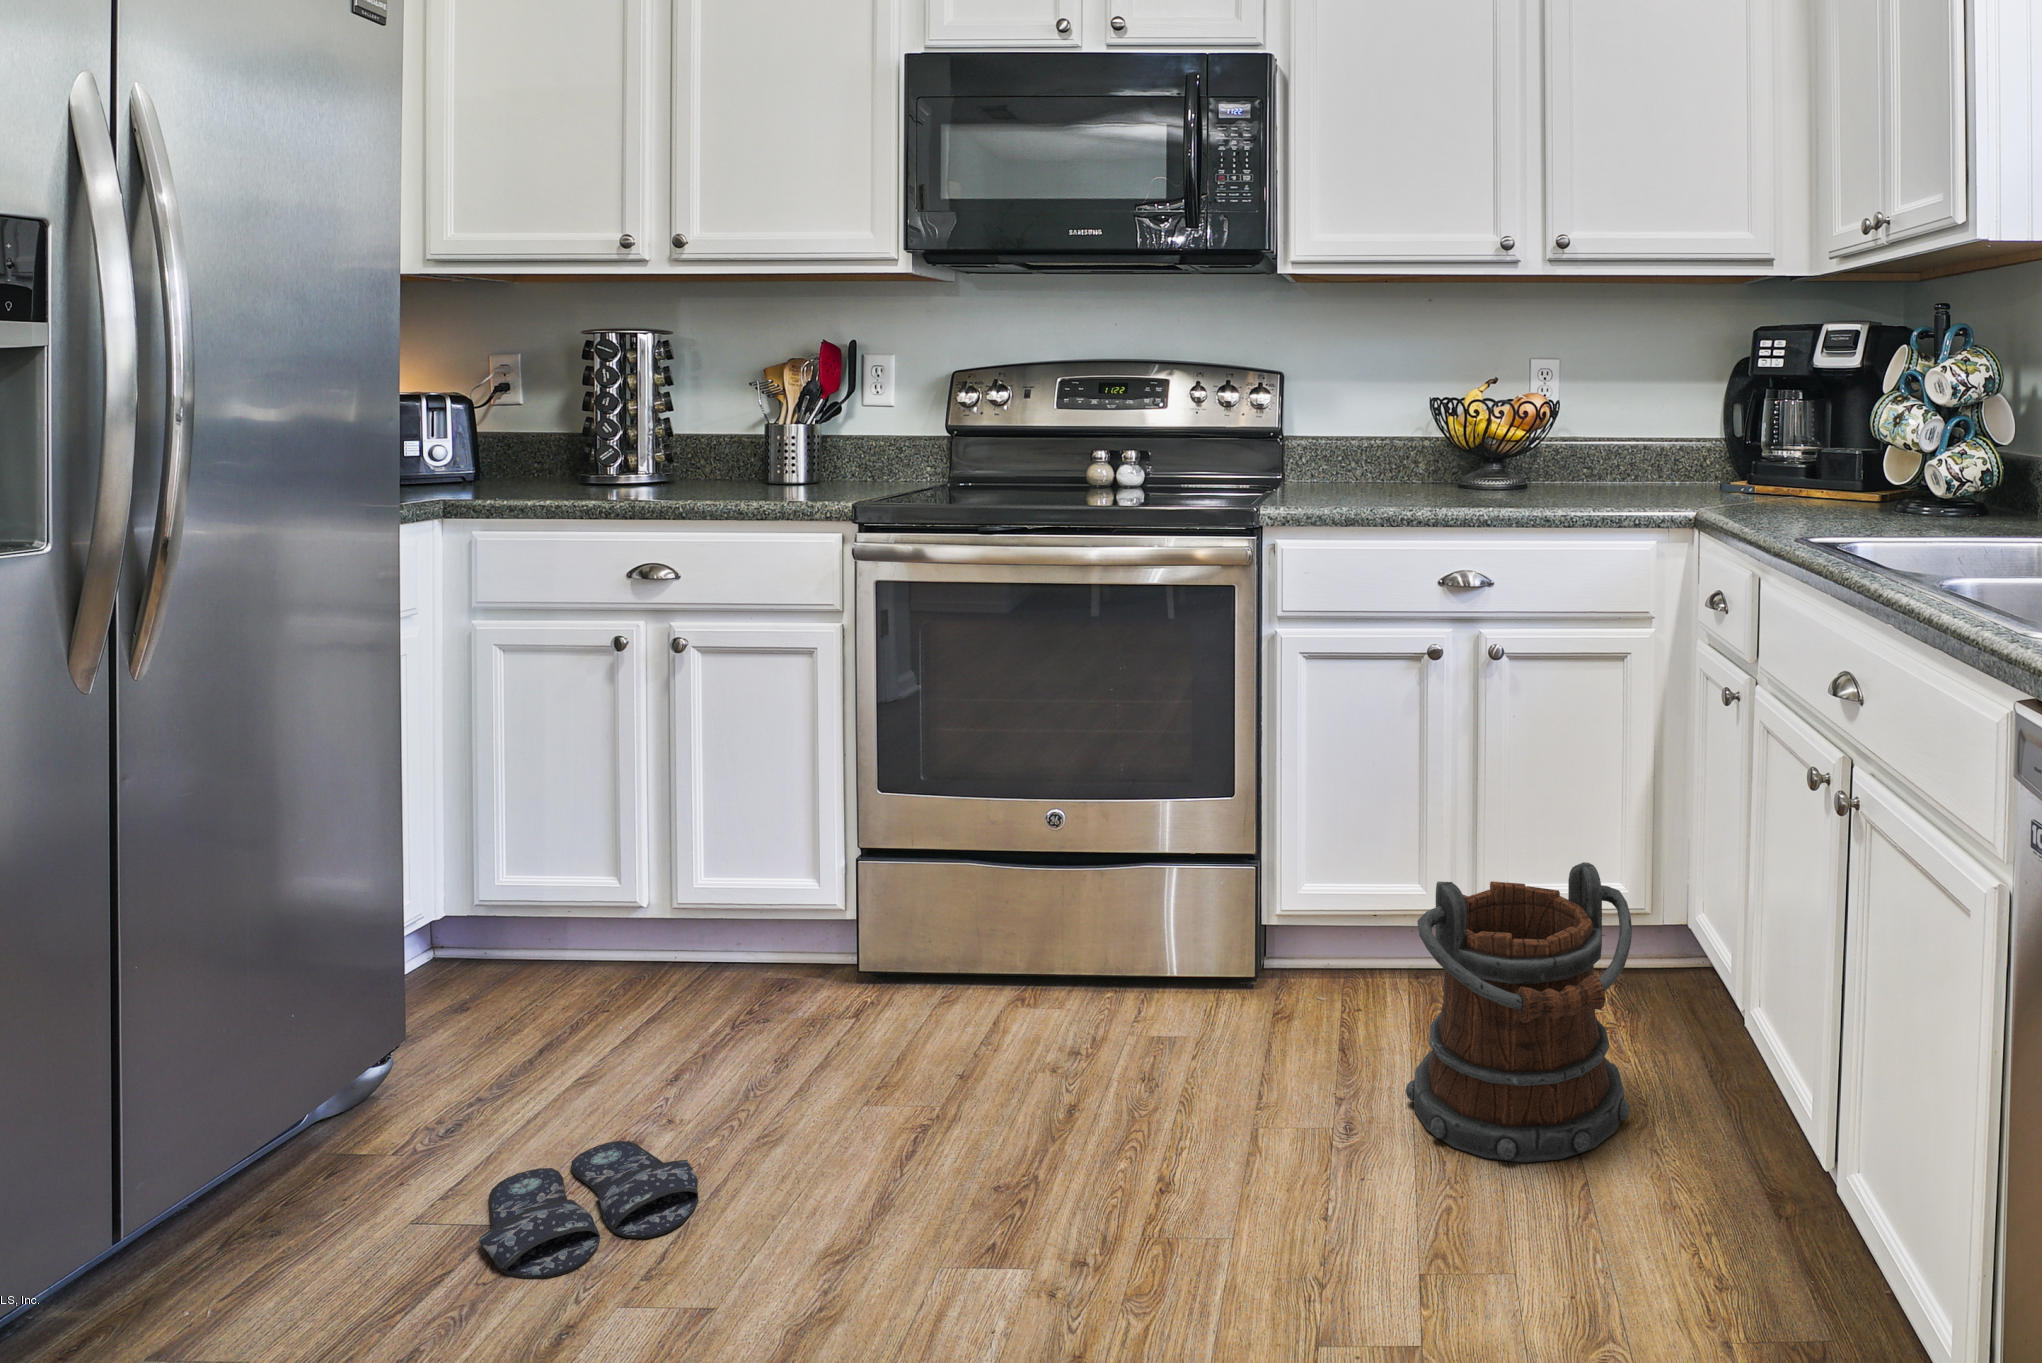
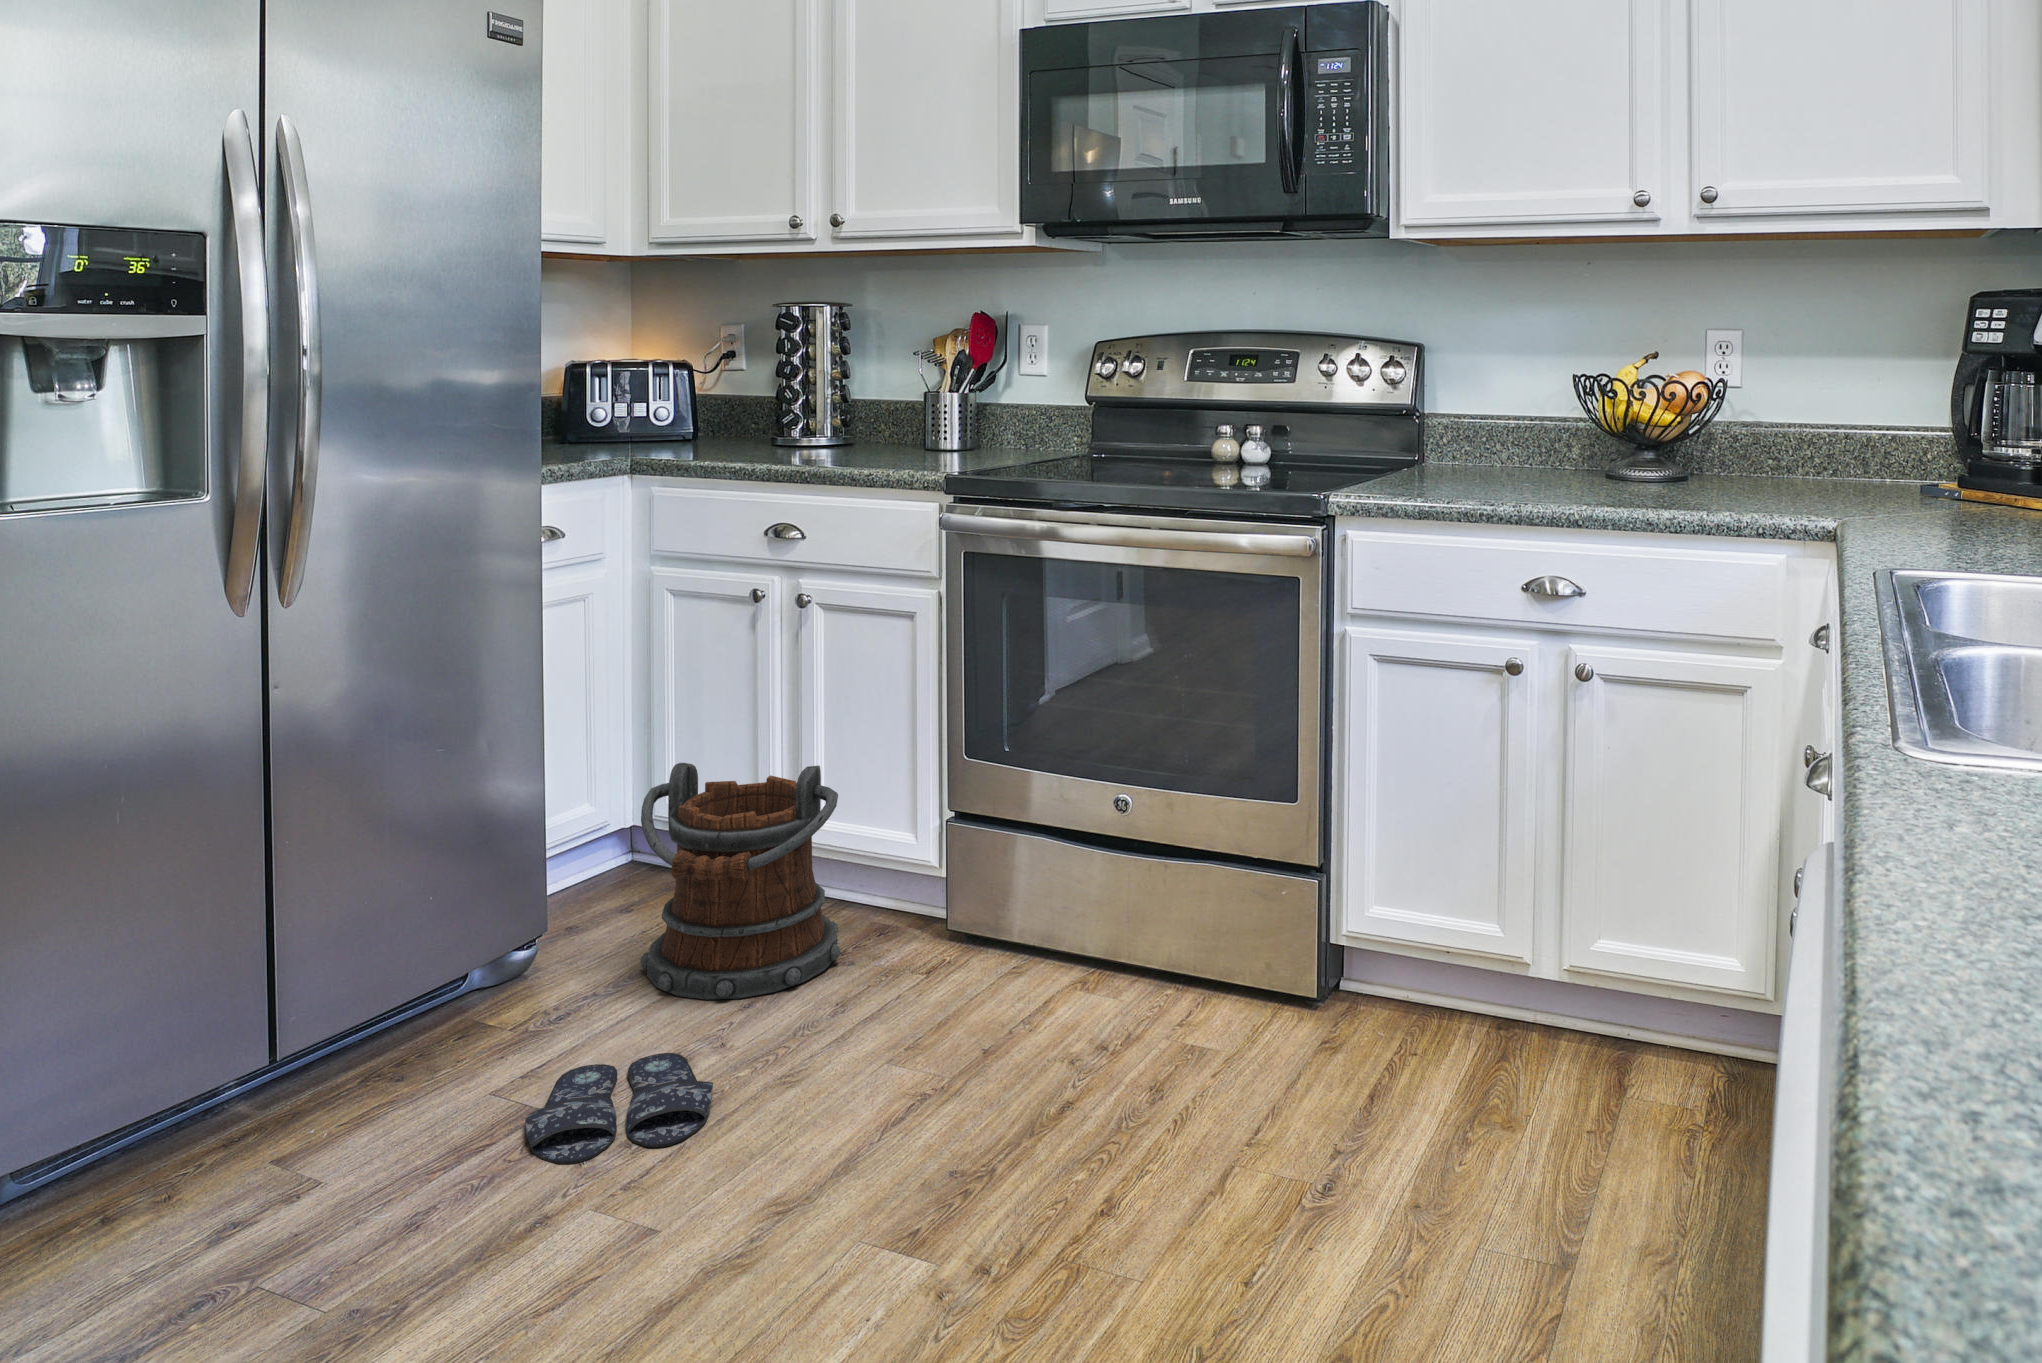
bucket: present [1406,862,1632,1163] -> present [640,763,840,1000]

